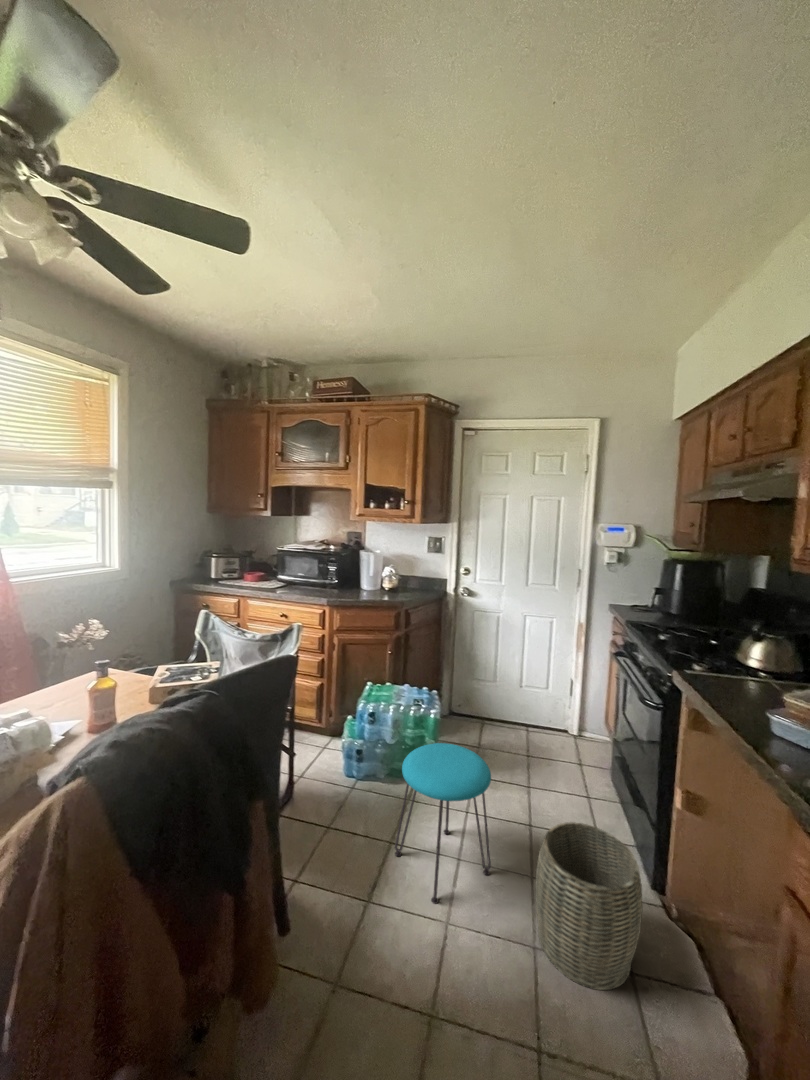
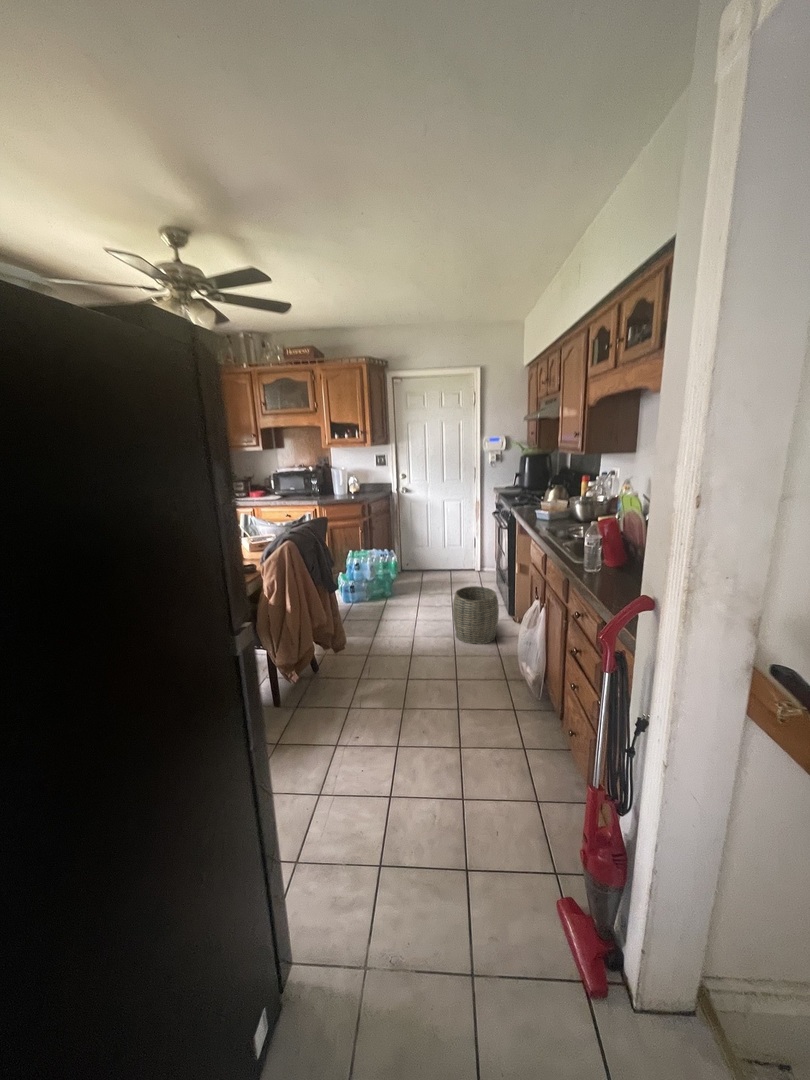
stool: present [395,743,491,904] -> none [382,566,432,634]

